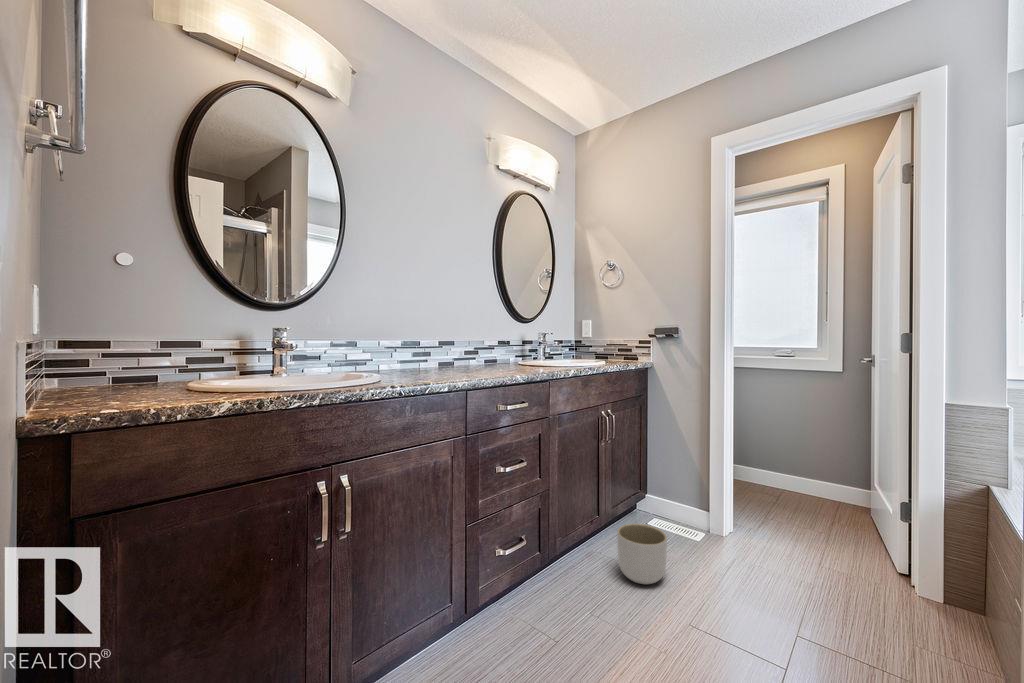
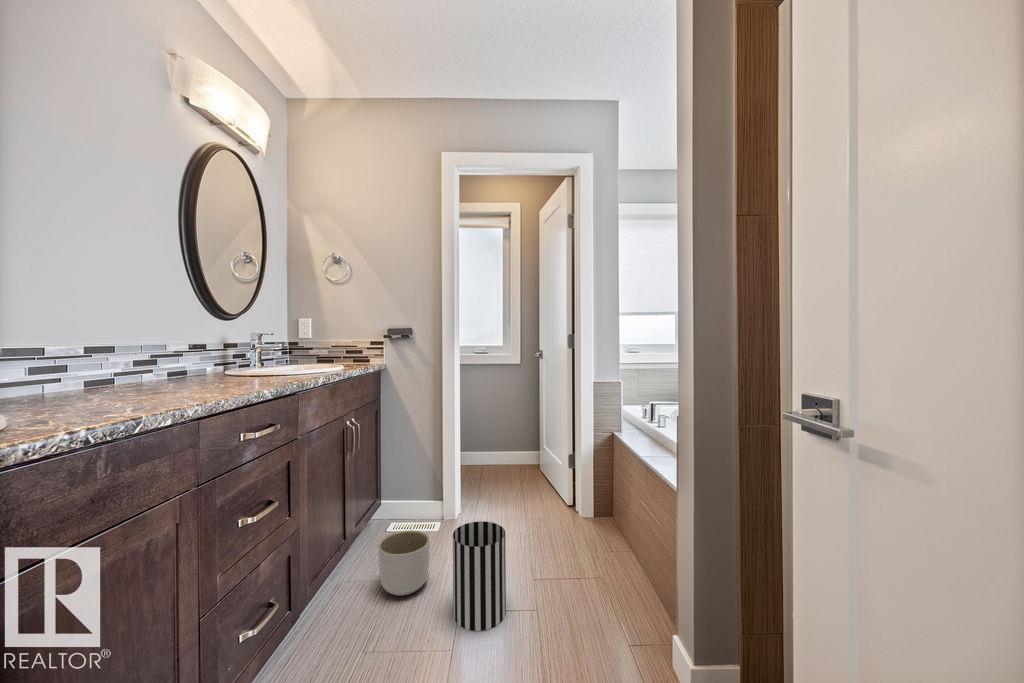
wastebasket: none [675,534,738,652] -> present [453,521,506,631]

